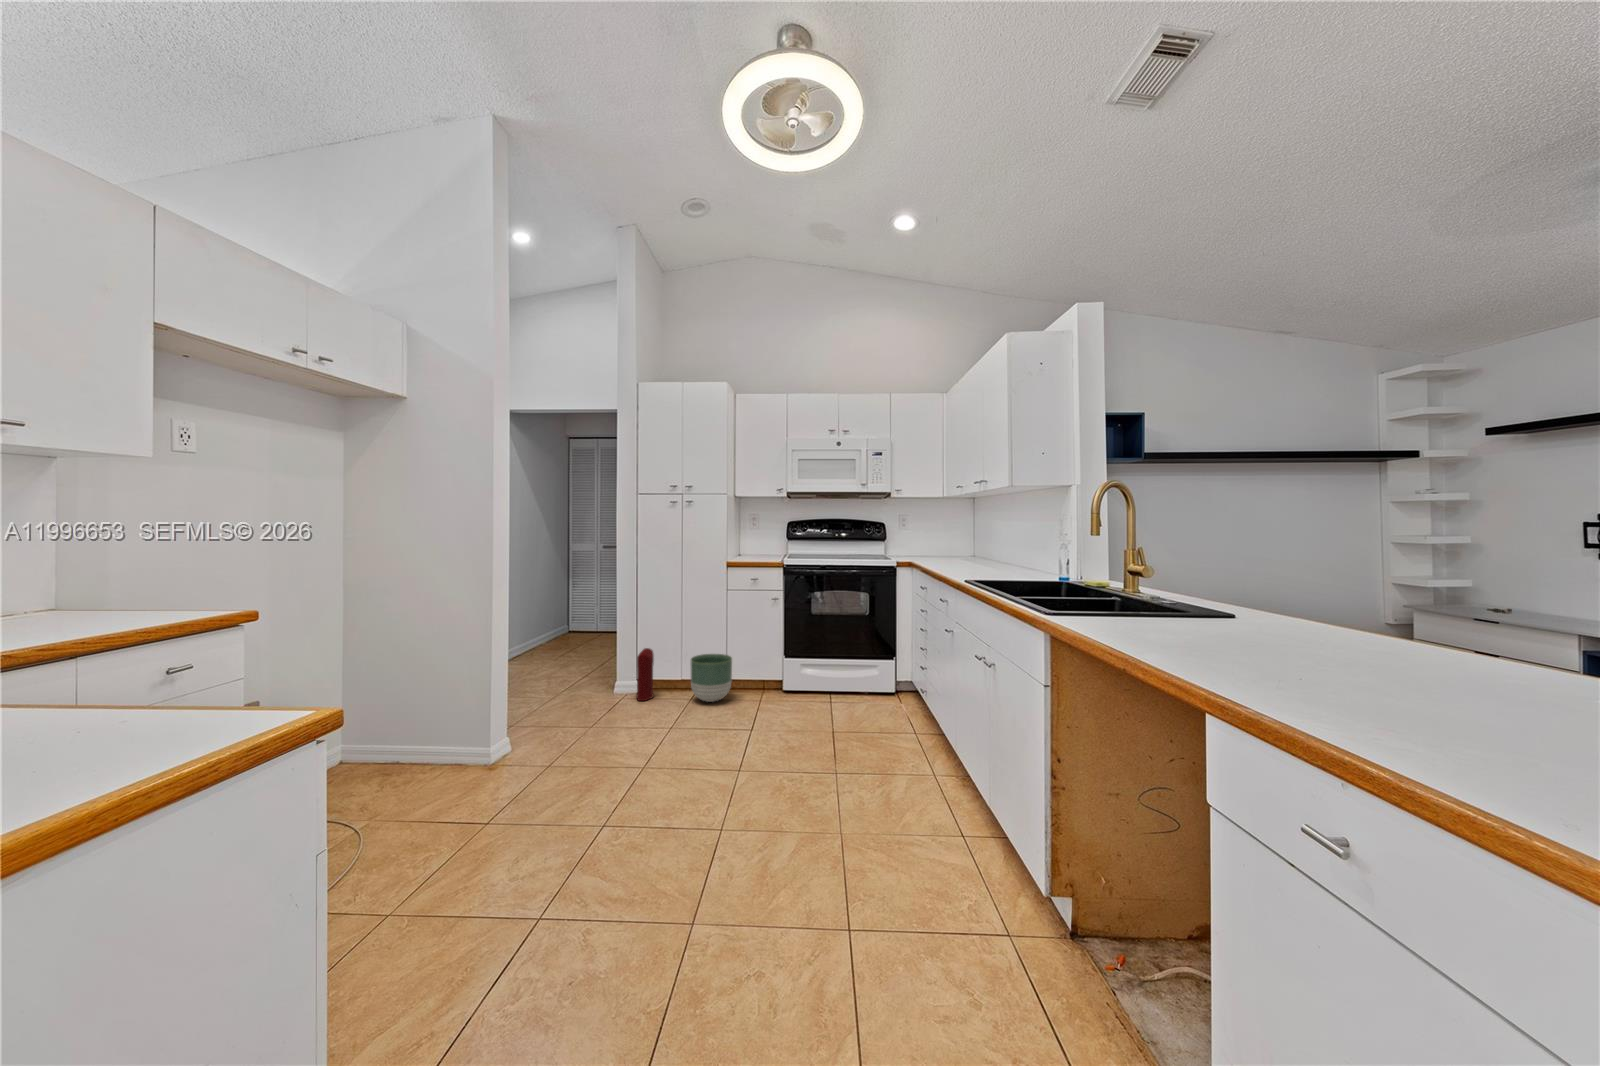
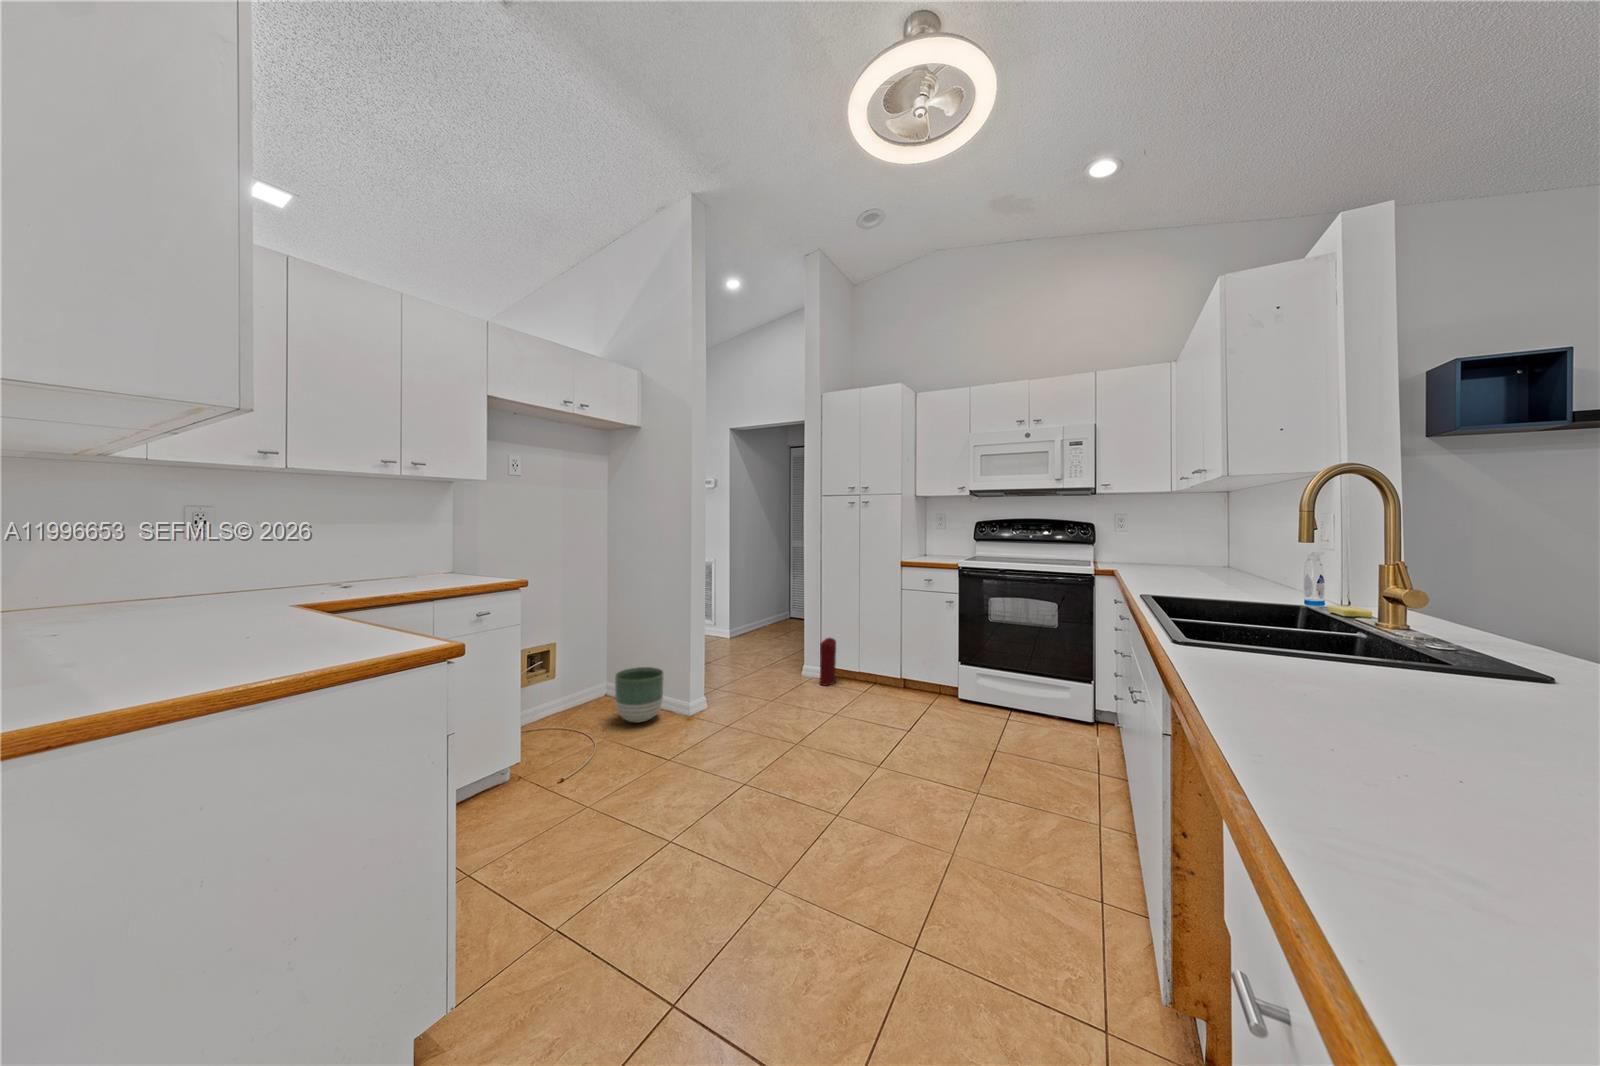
planter: present [691,654,732,702] -> present [615,667,663,722]

